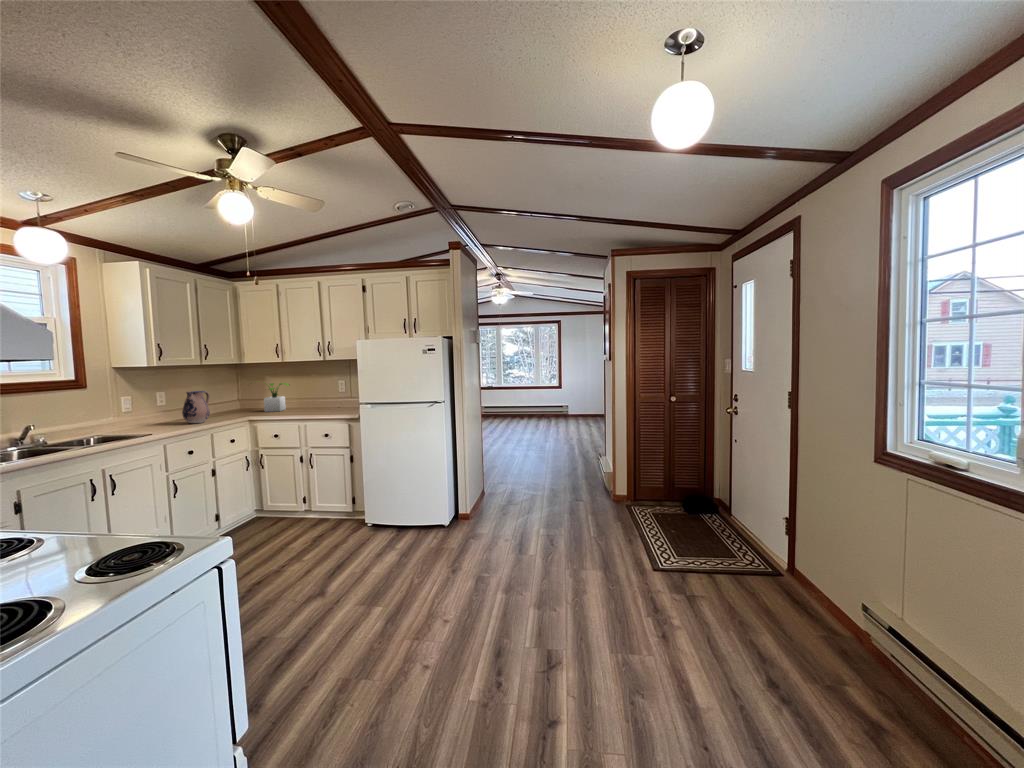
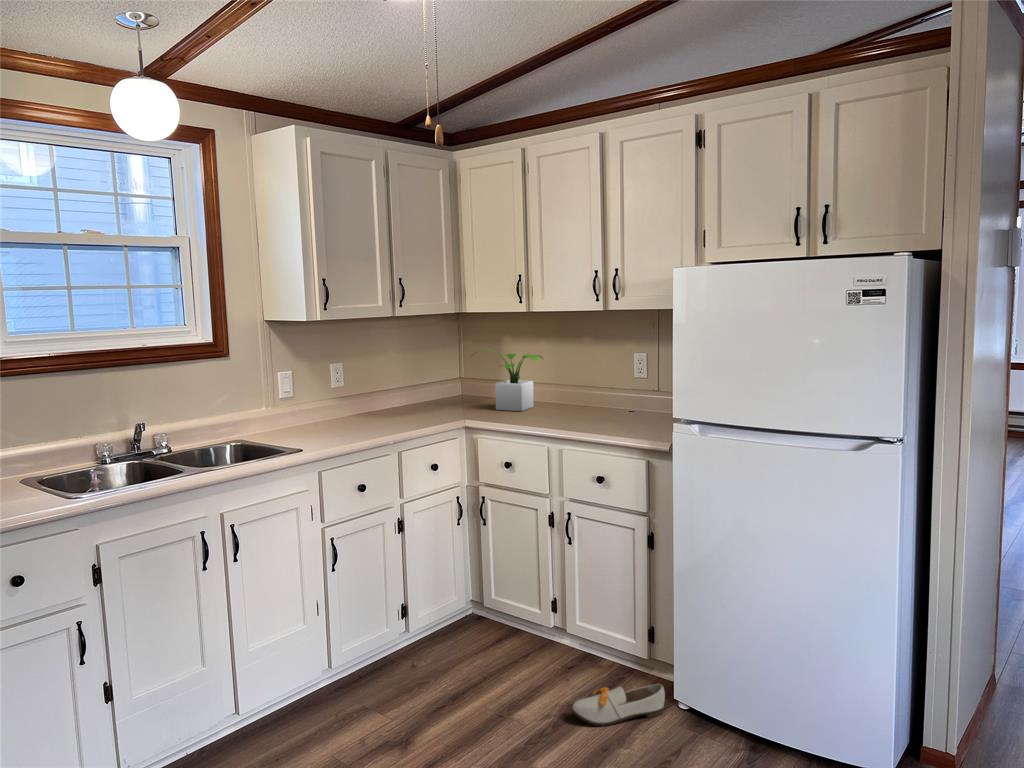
ceramic pitcher: present [182,391,210,423] -> none [357,367,402,428]
shoe: none [320,517,362,539] -> present [572,684,665,726]

